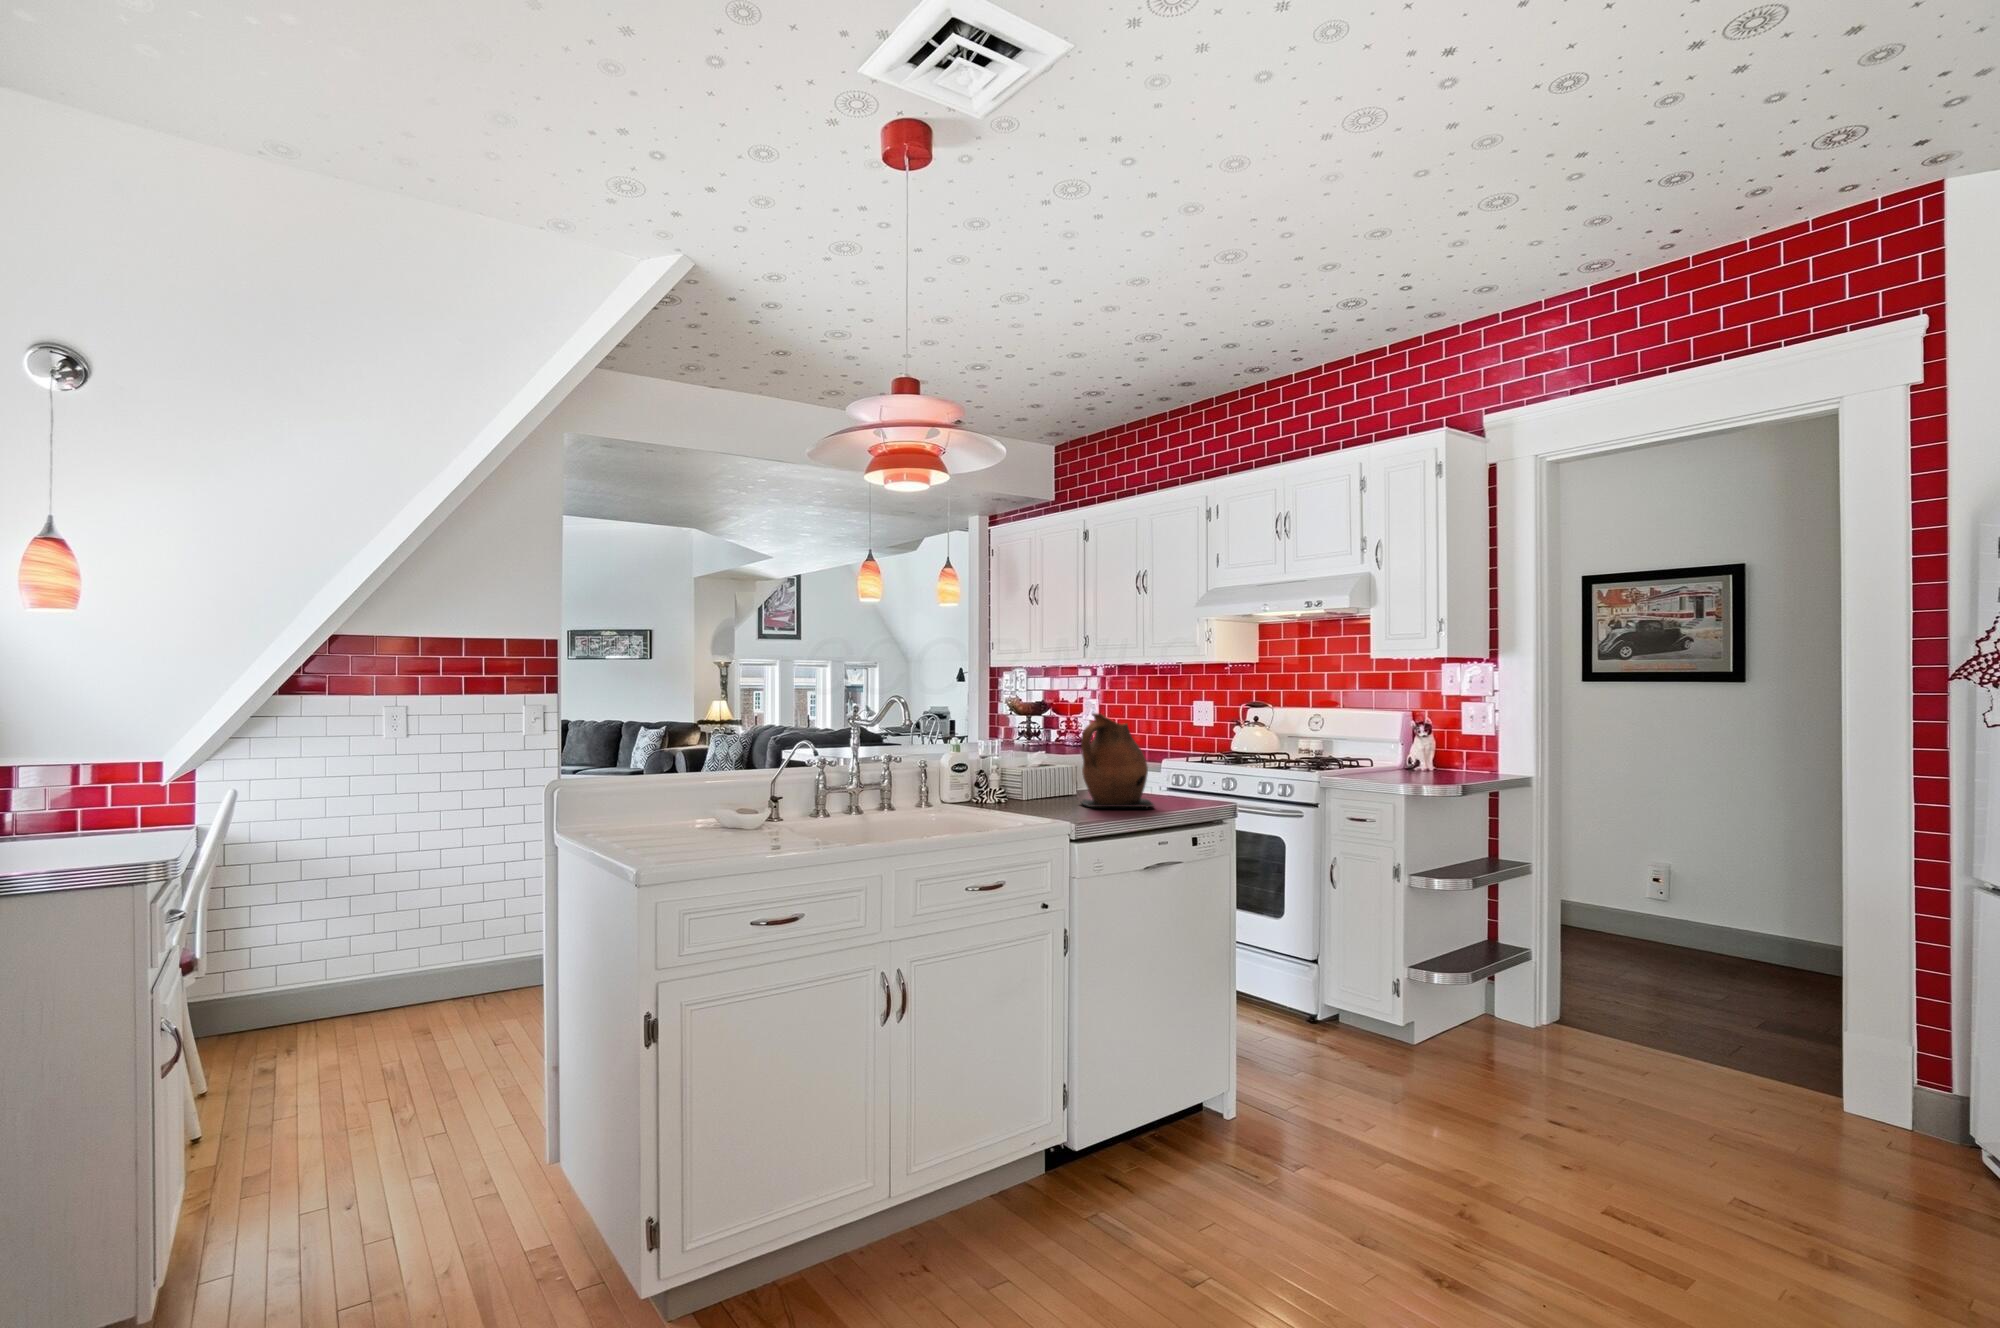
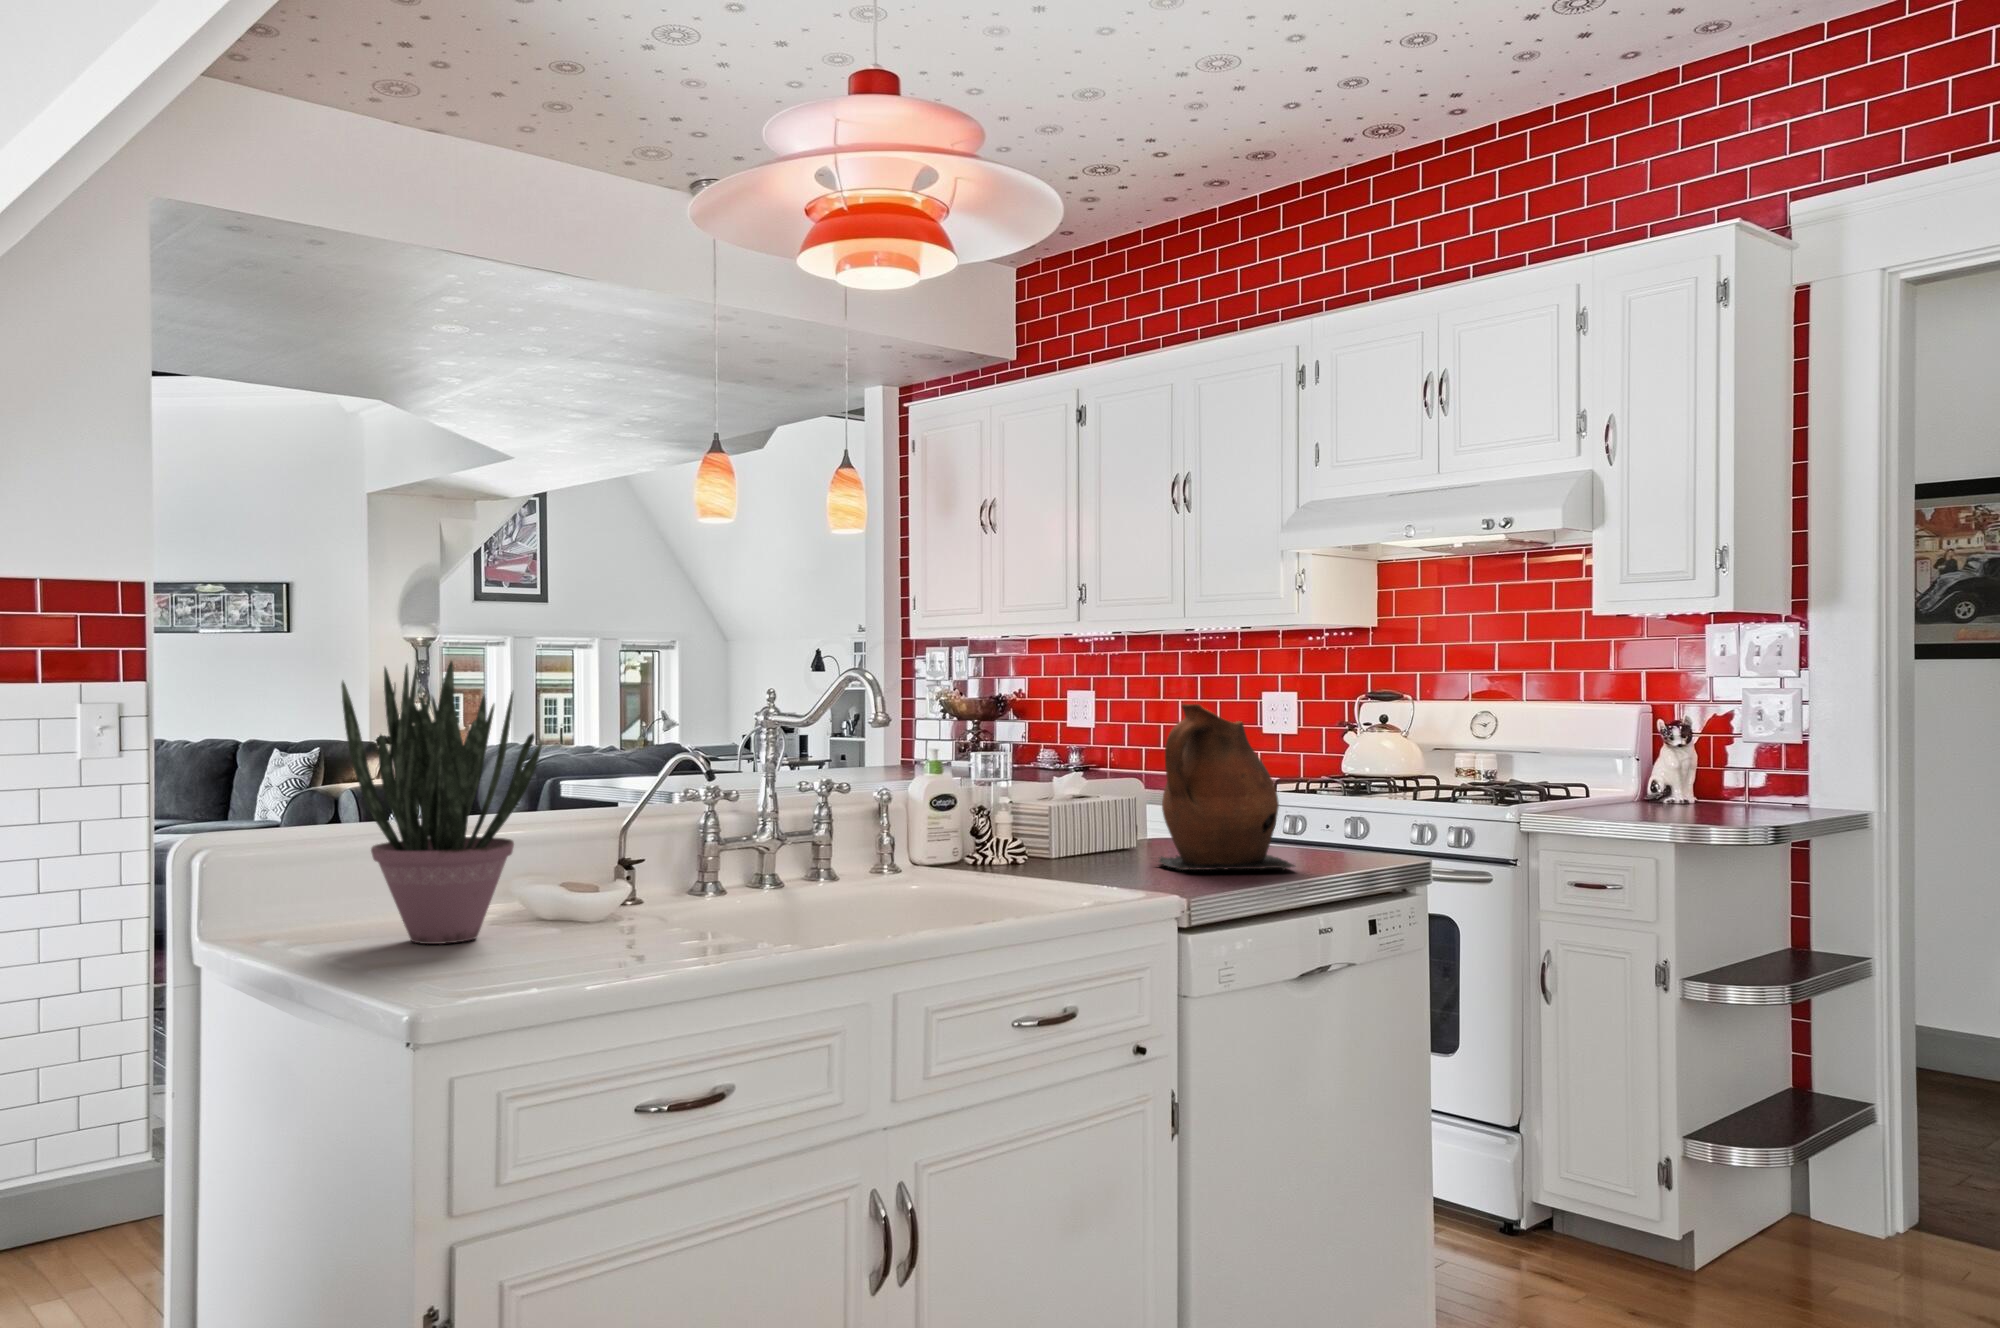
potted plant: none [613,692,720,841] -> present [341,661,542,944]

